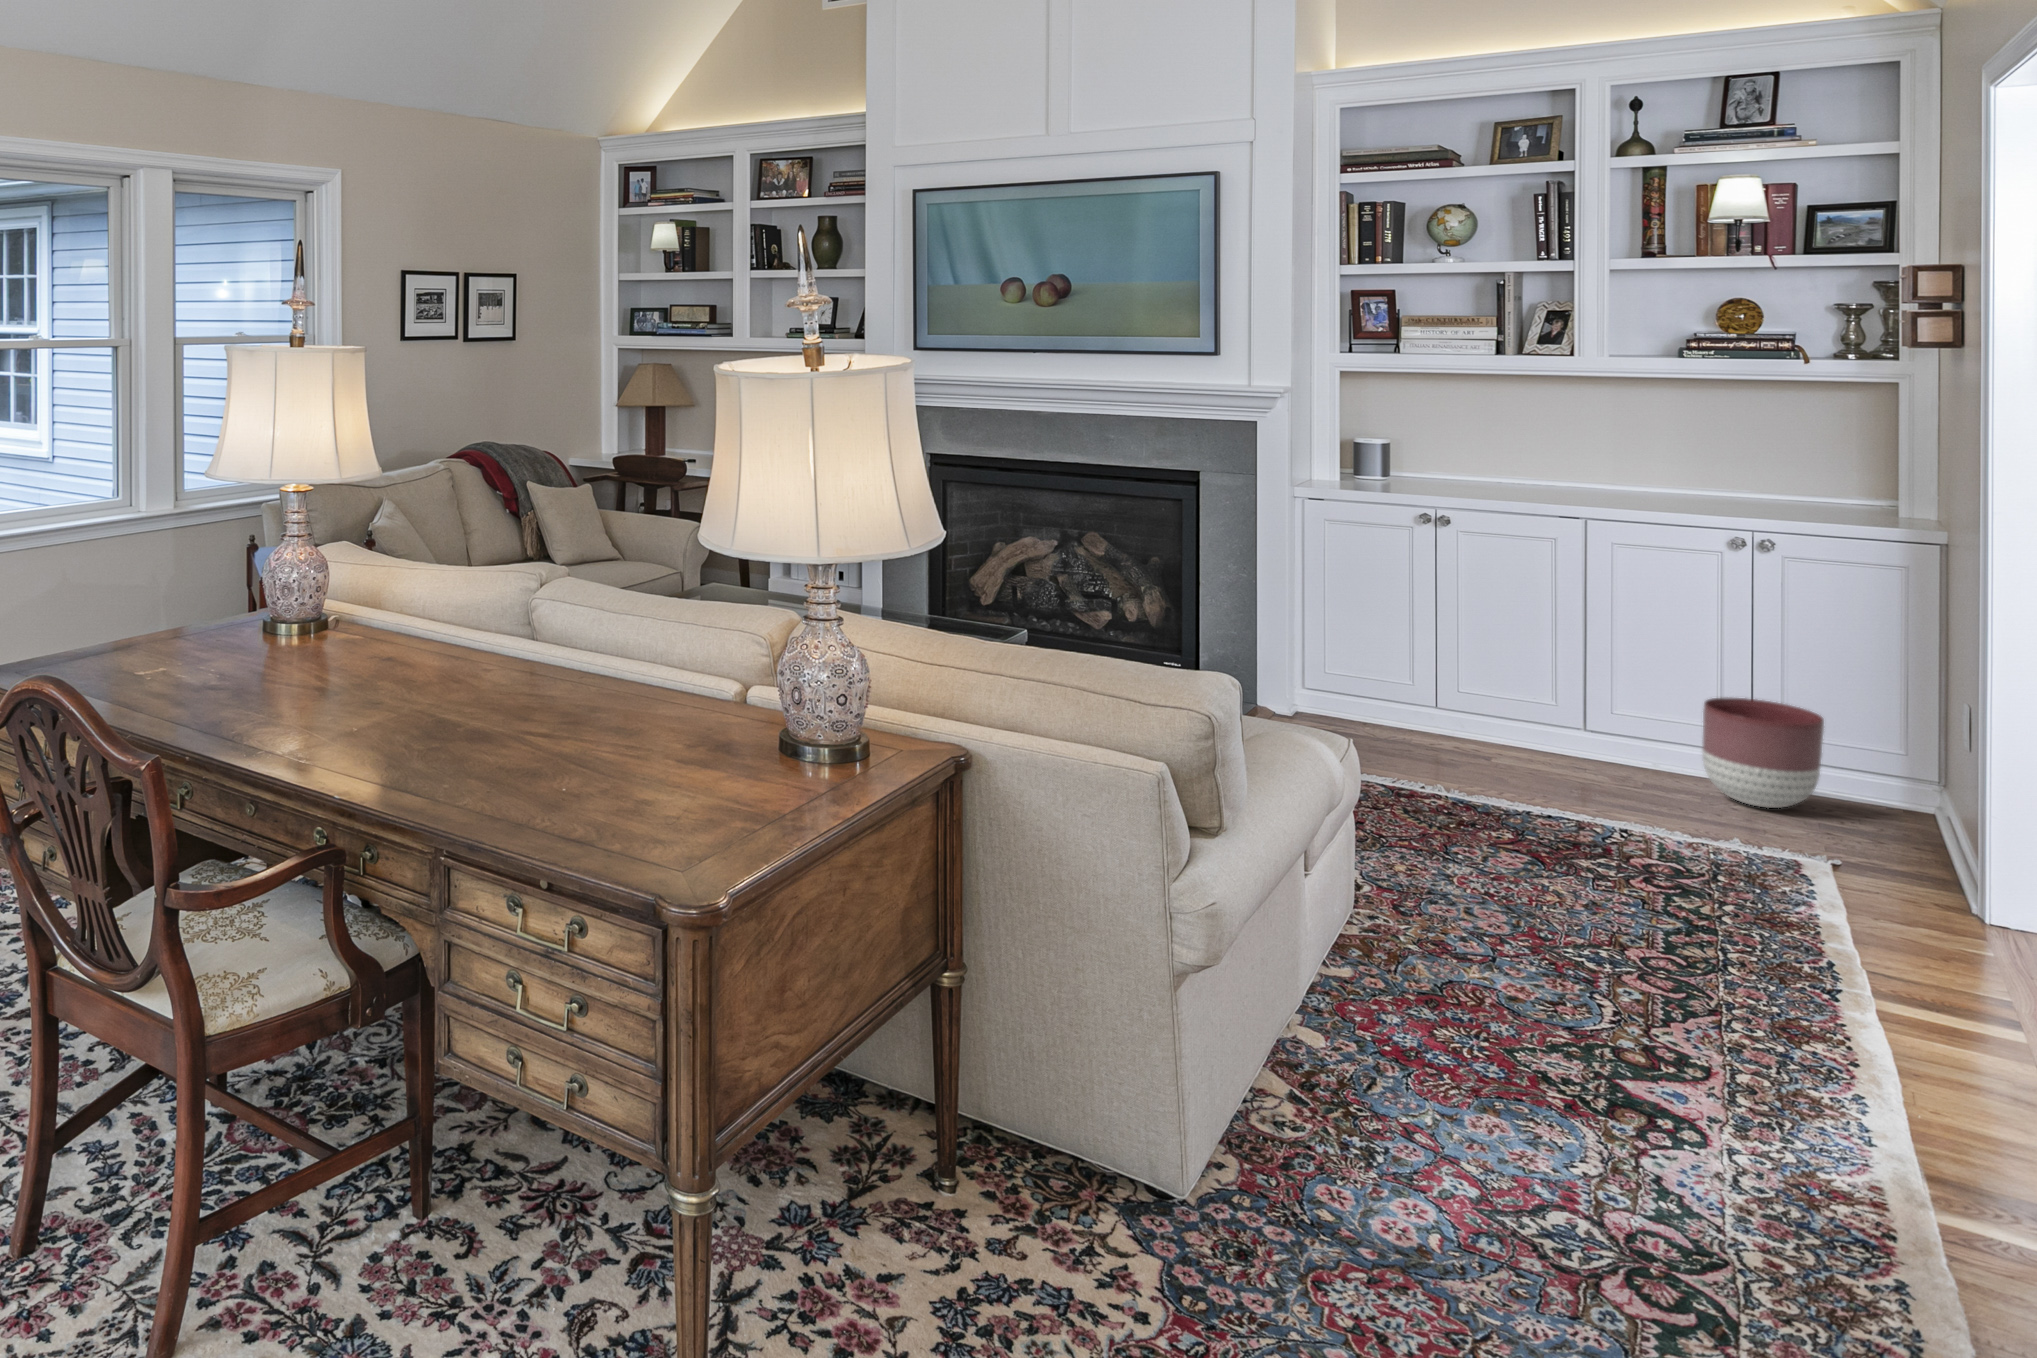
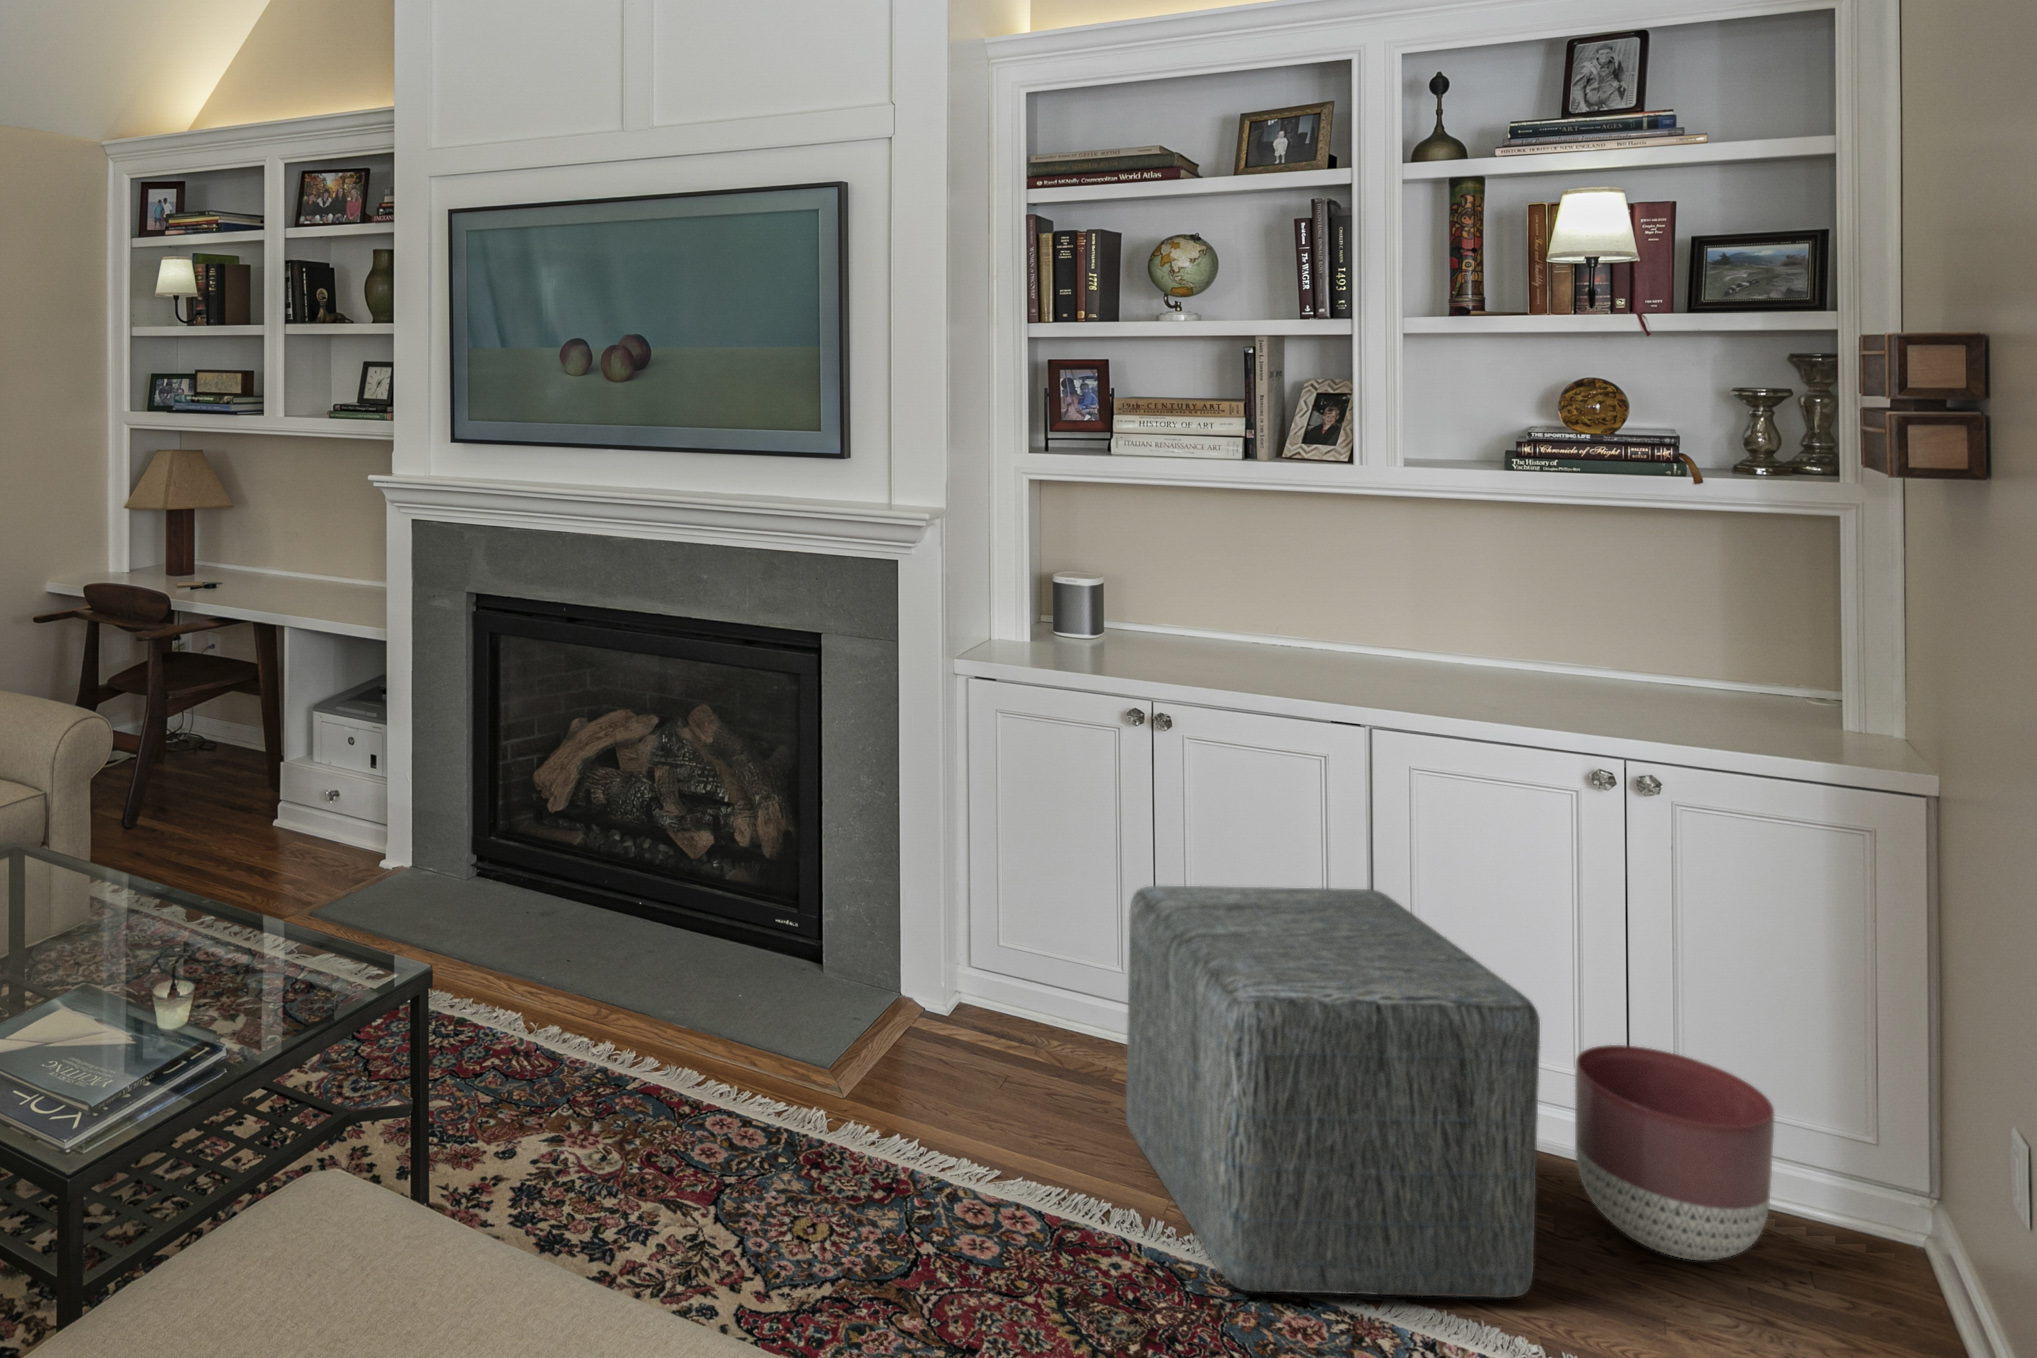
ottoman: none [1415,605,1674,815] -> present [1126,886,1540,1298]

